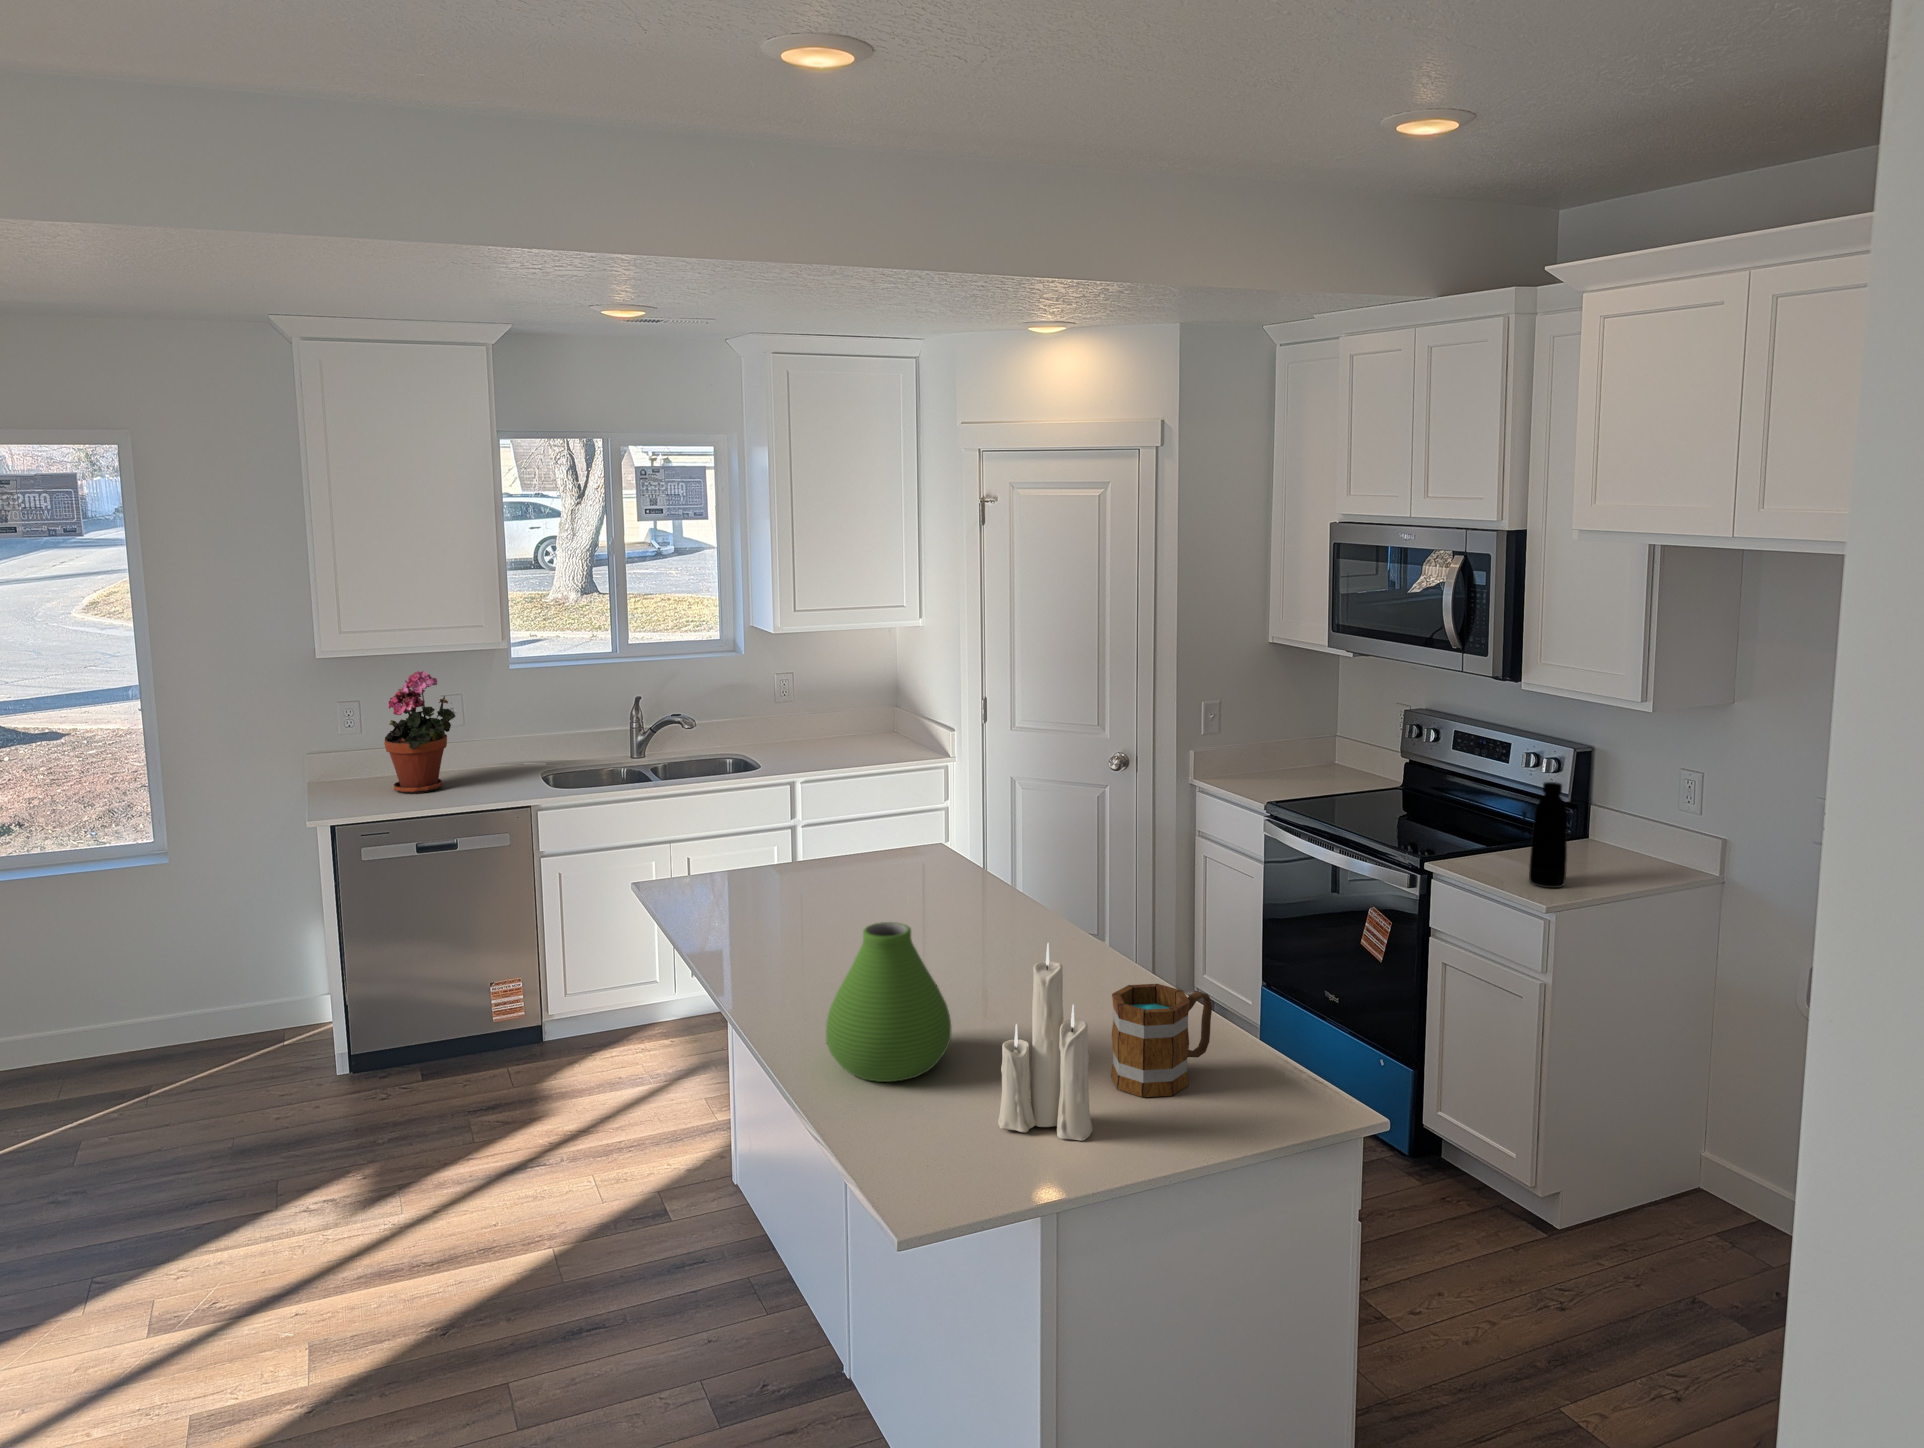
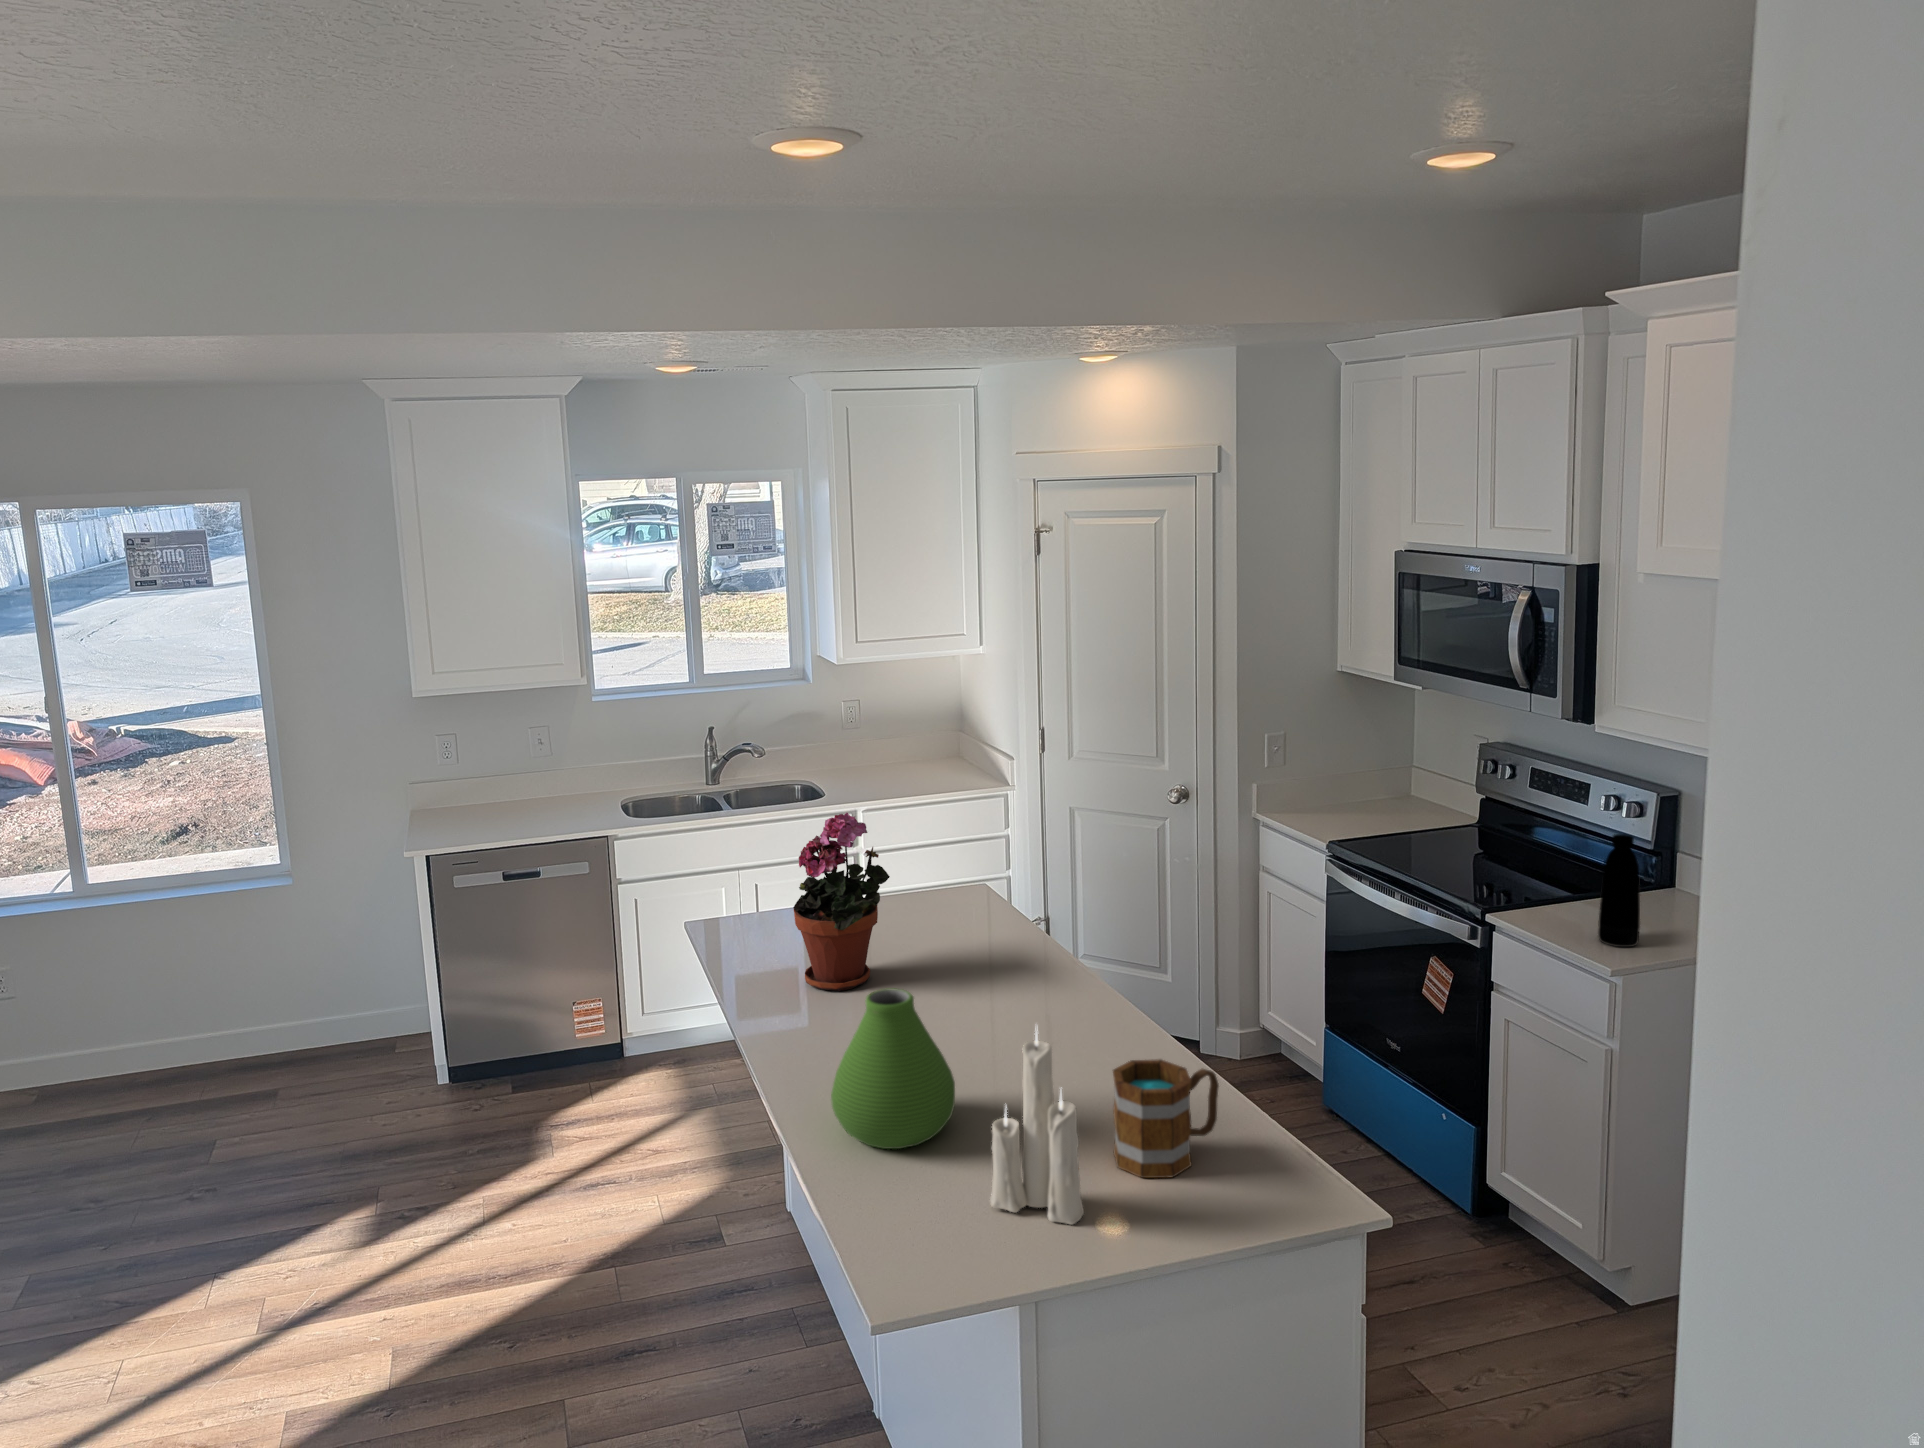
potted plant: present [384,671,455,794] -> present [793,813,890,991]

